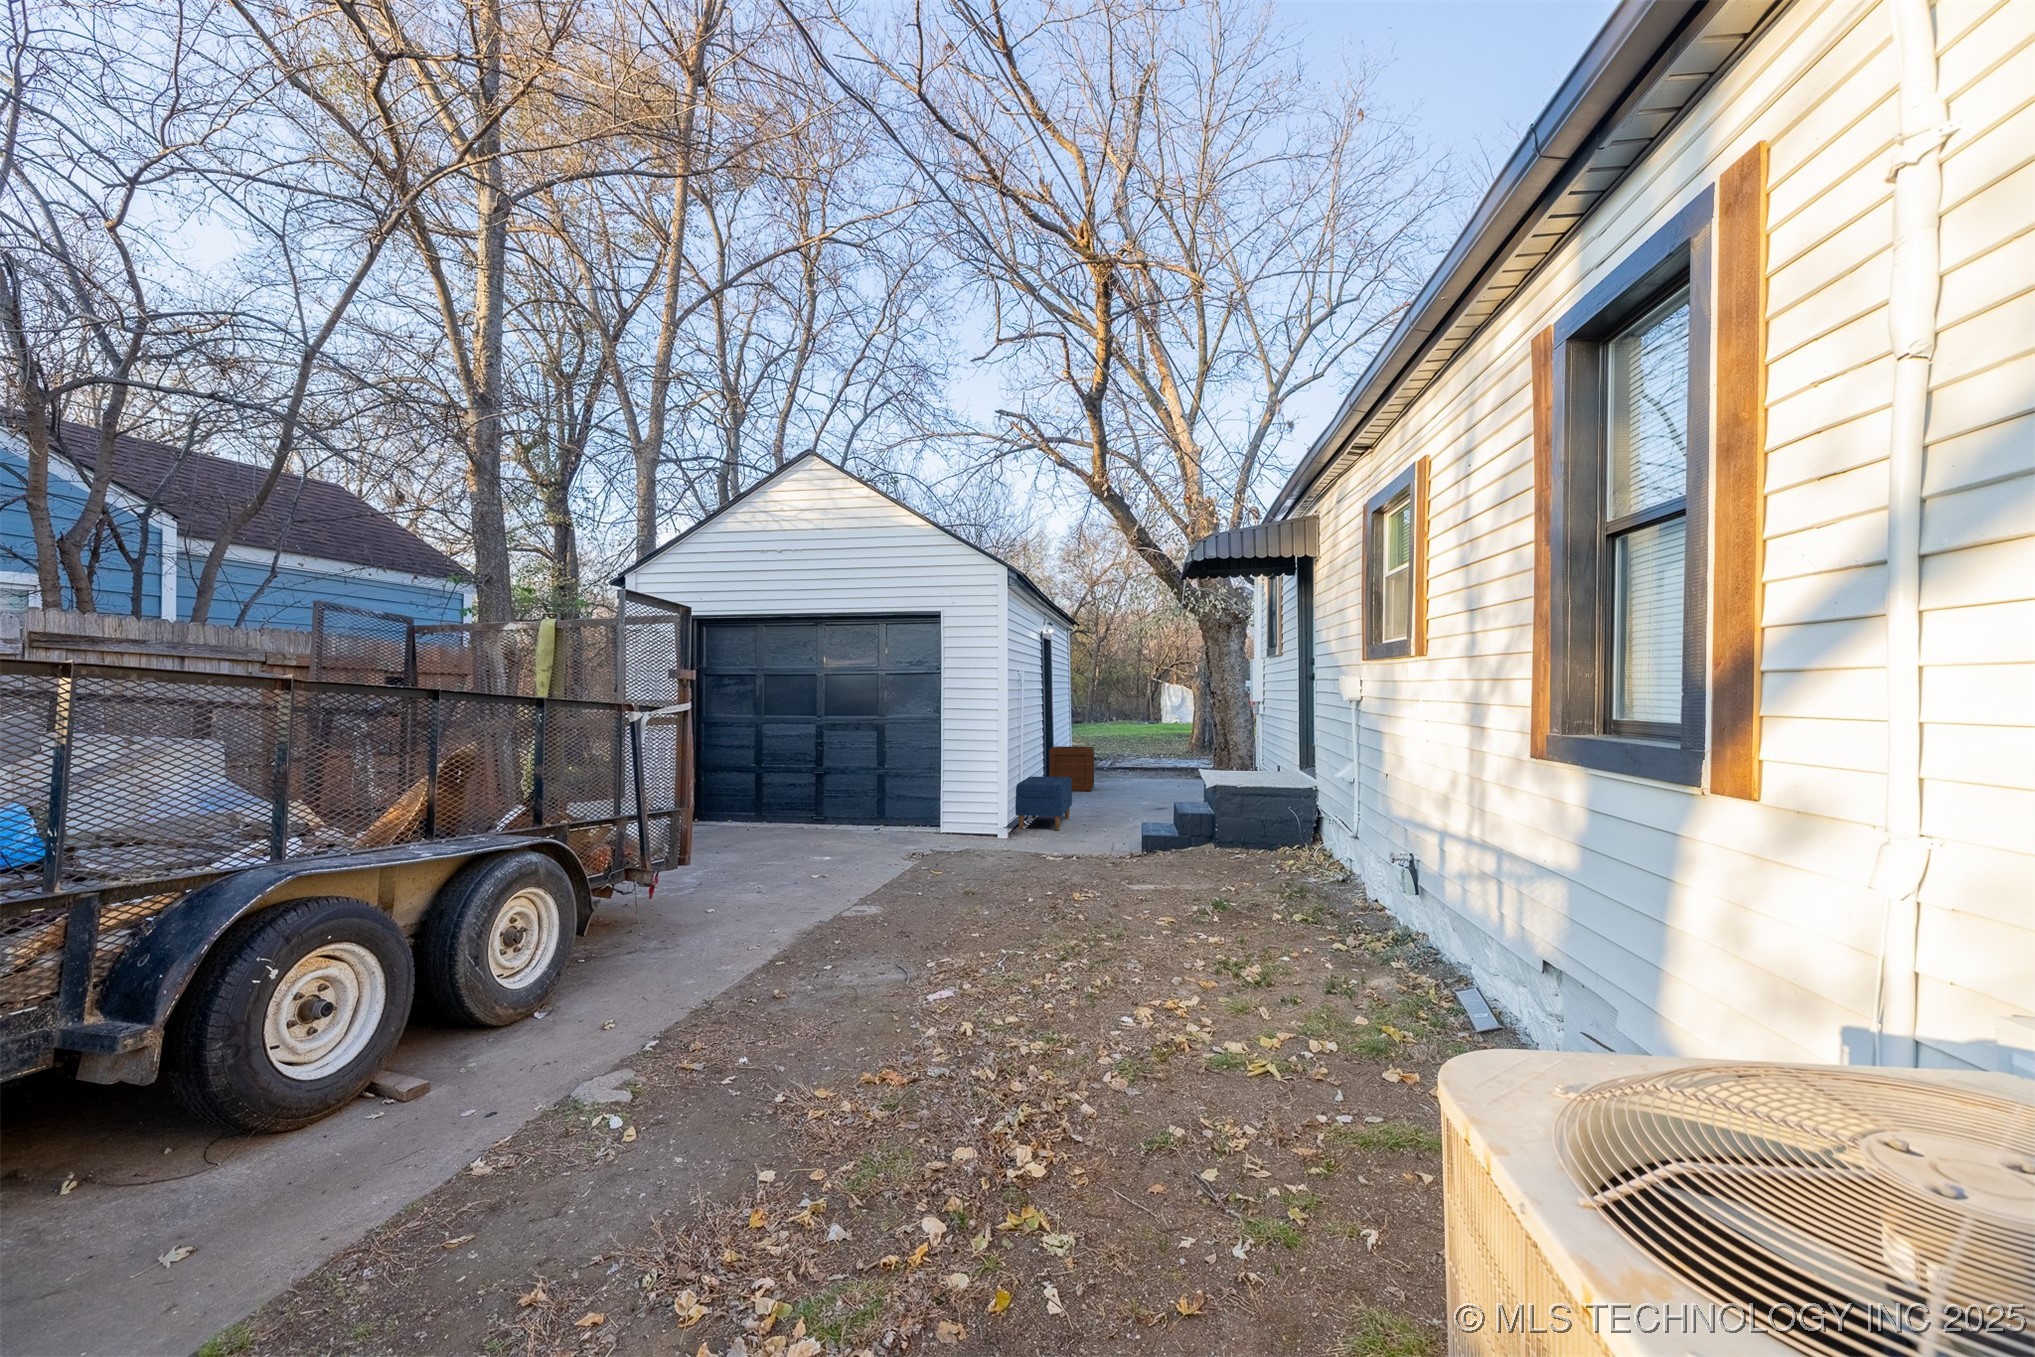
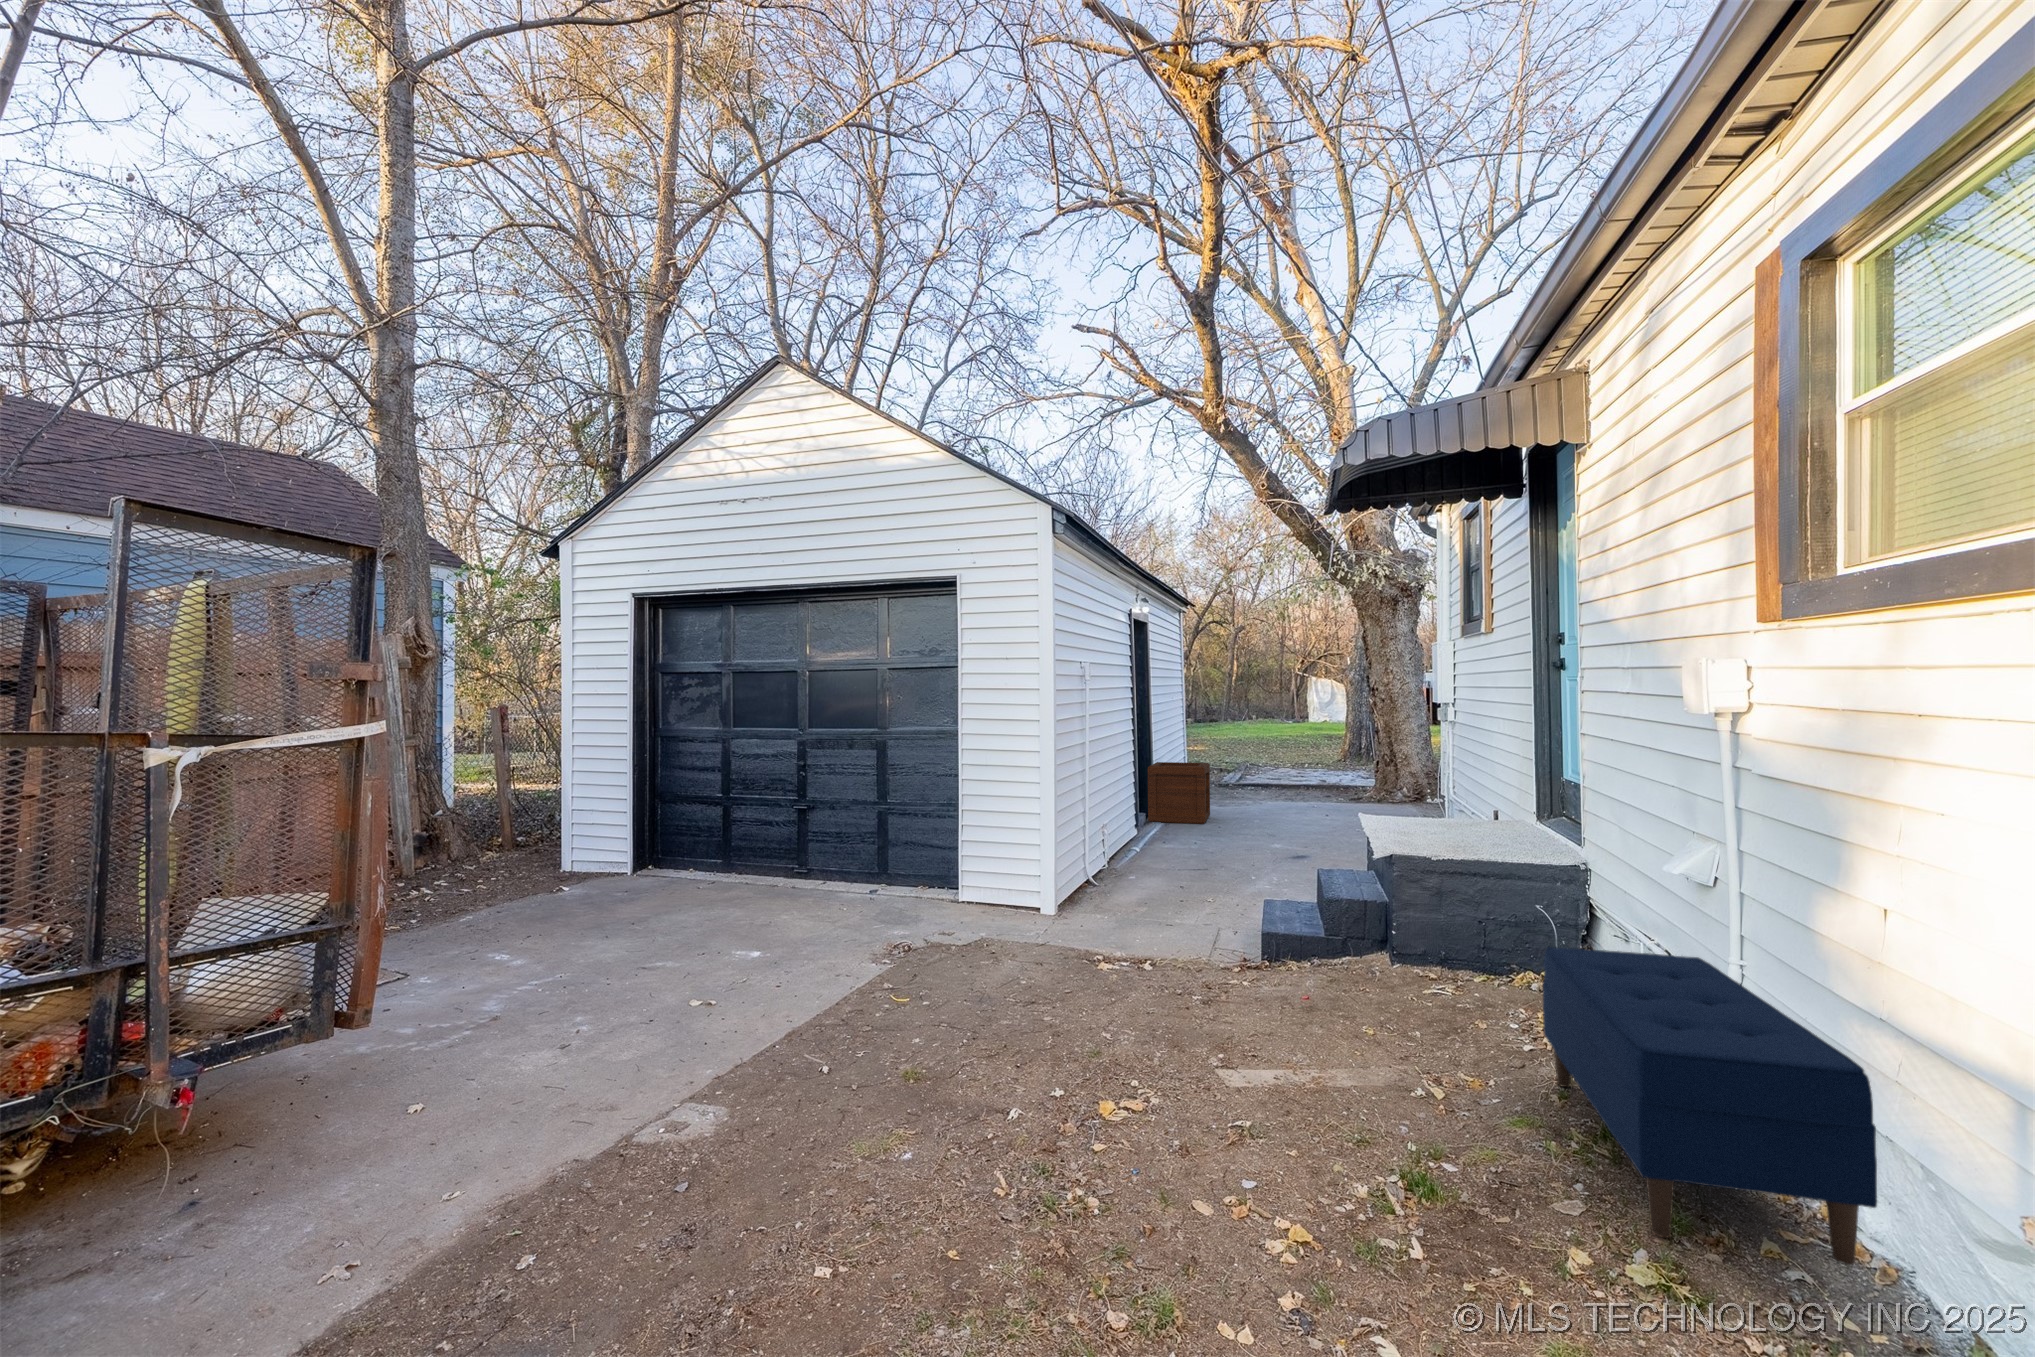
bench: present [1015,777,1072,831] -> present [1542,947,1877,1265]

